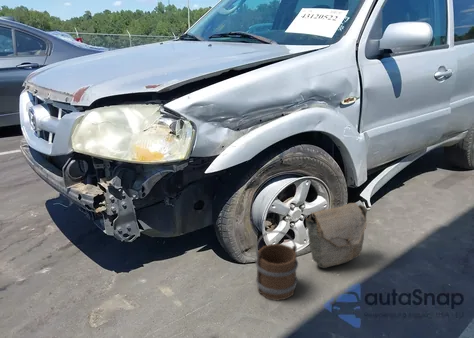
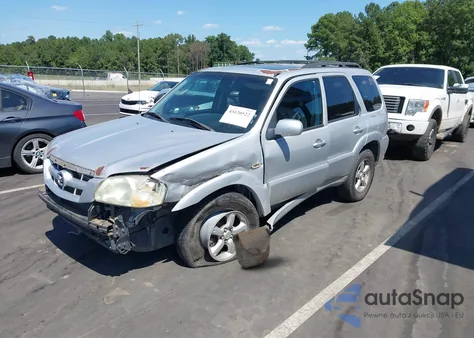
bucket: present [256,231,298,300] -> none [202,245,228,287]

